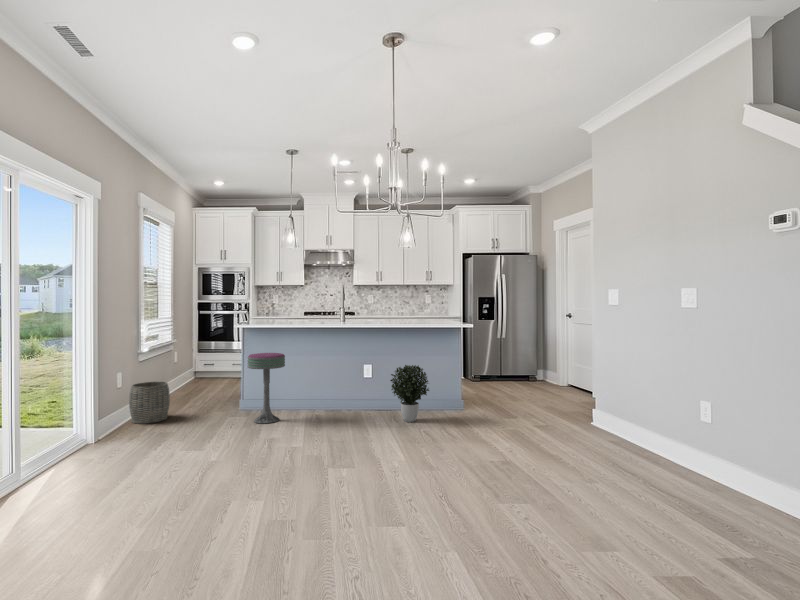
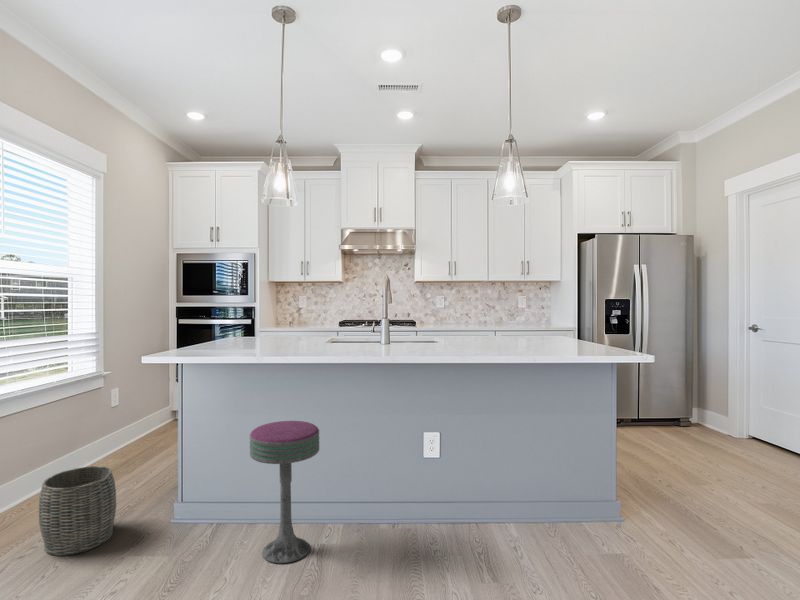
potted plant: present [390,365,429,422] -> none [519,452,602,568]

